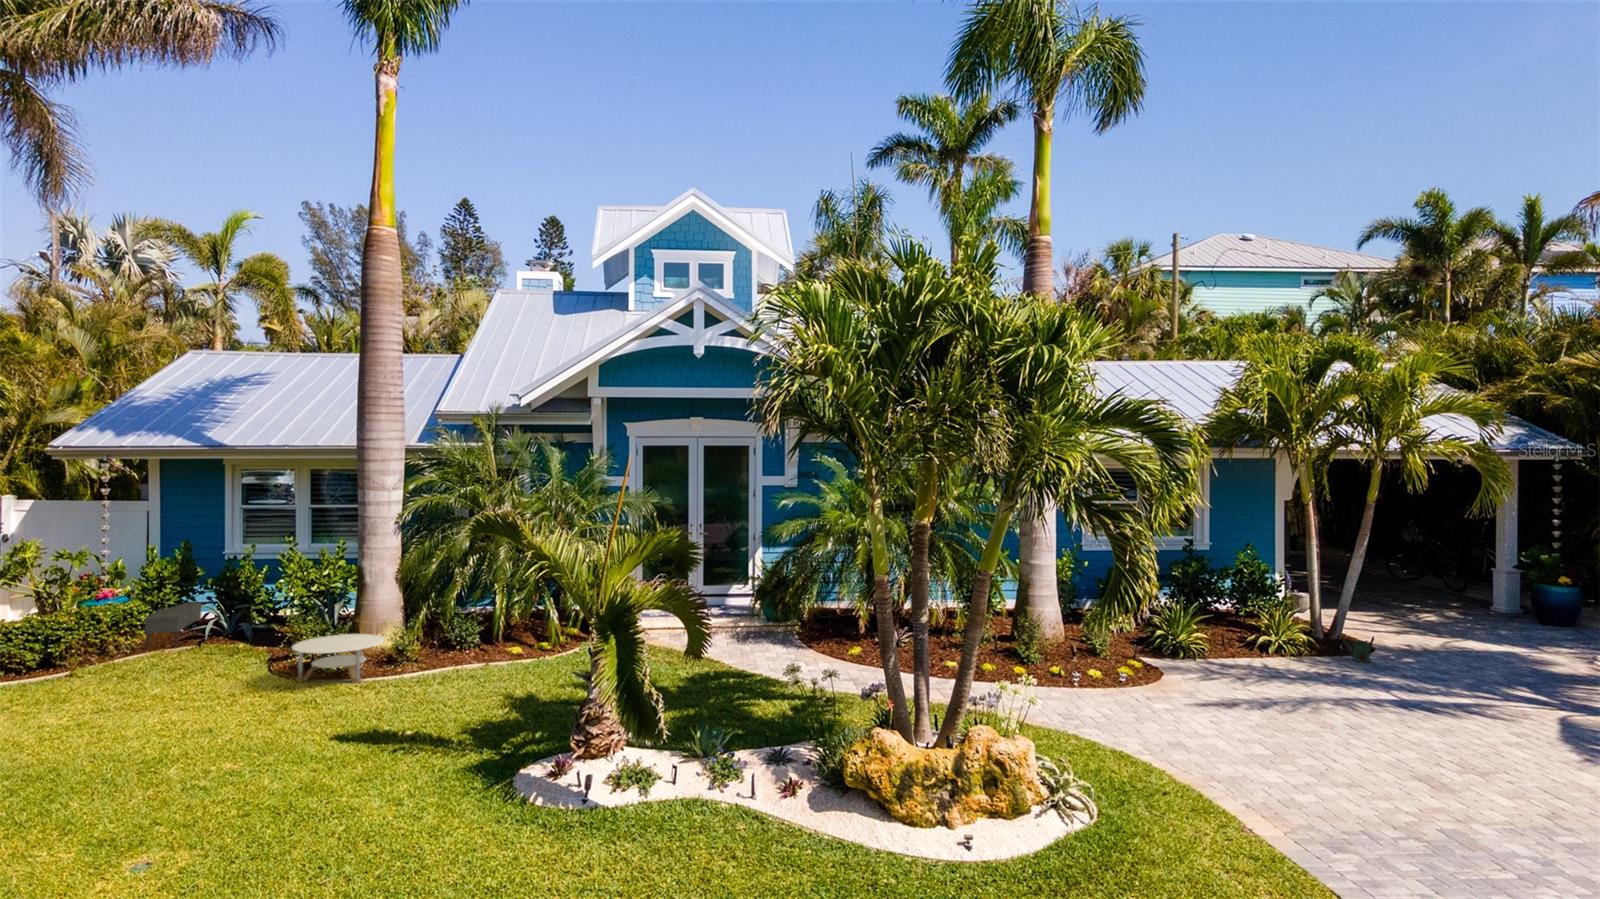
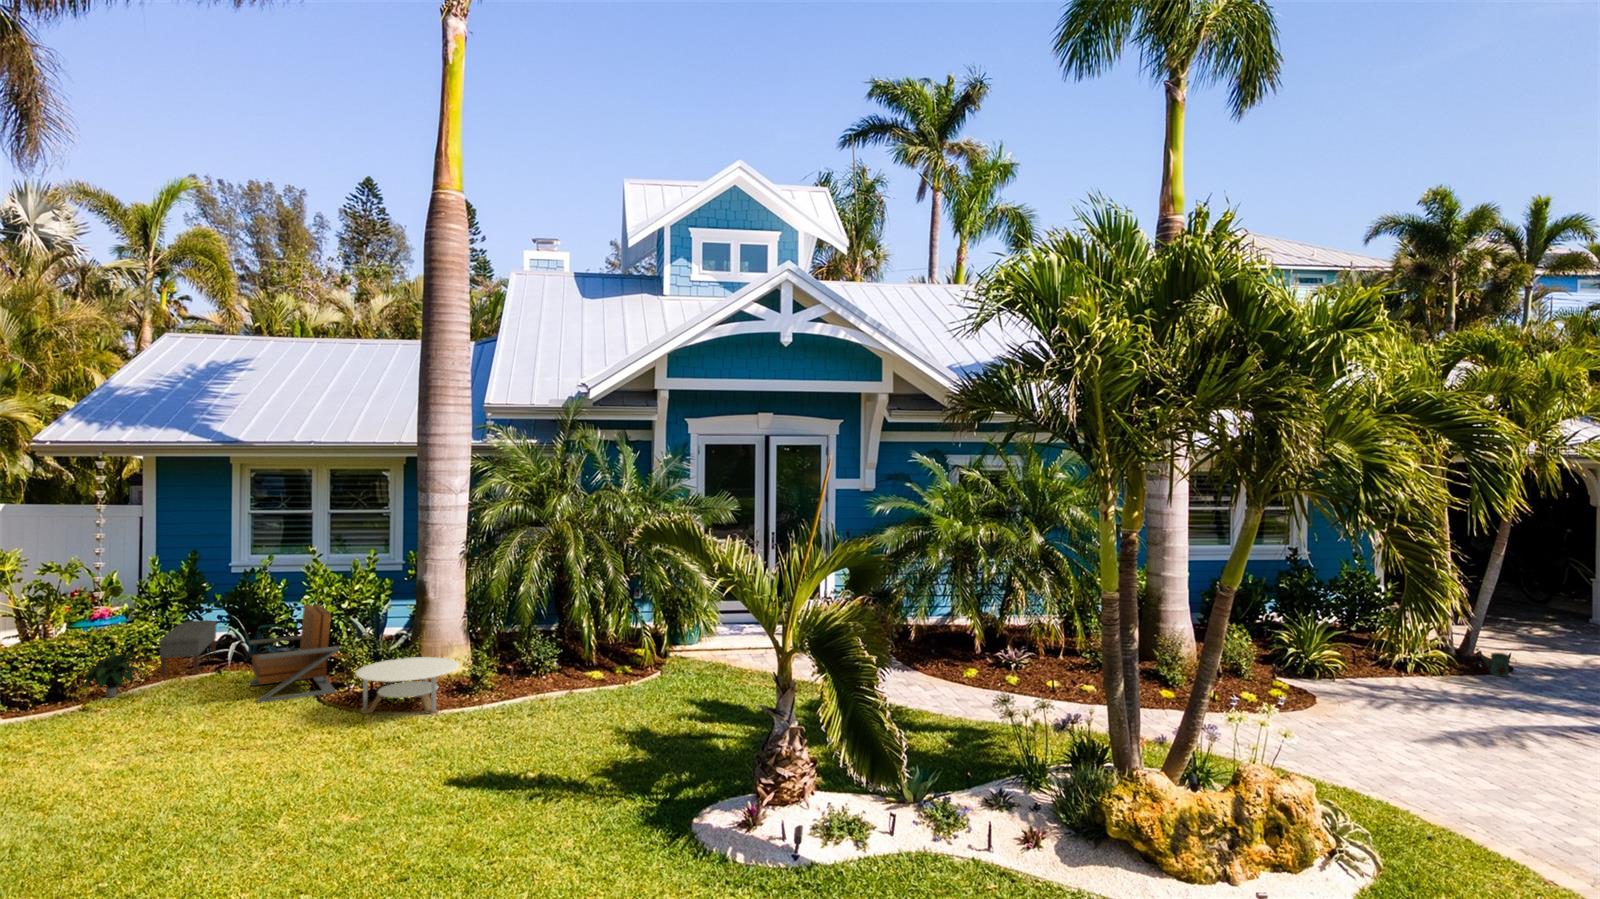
lounge chair: none [215,588,288,673] -> present [249,605,339,703]
potted plant: none [66,624,129,666] -> present [83,650,145,697]

